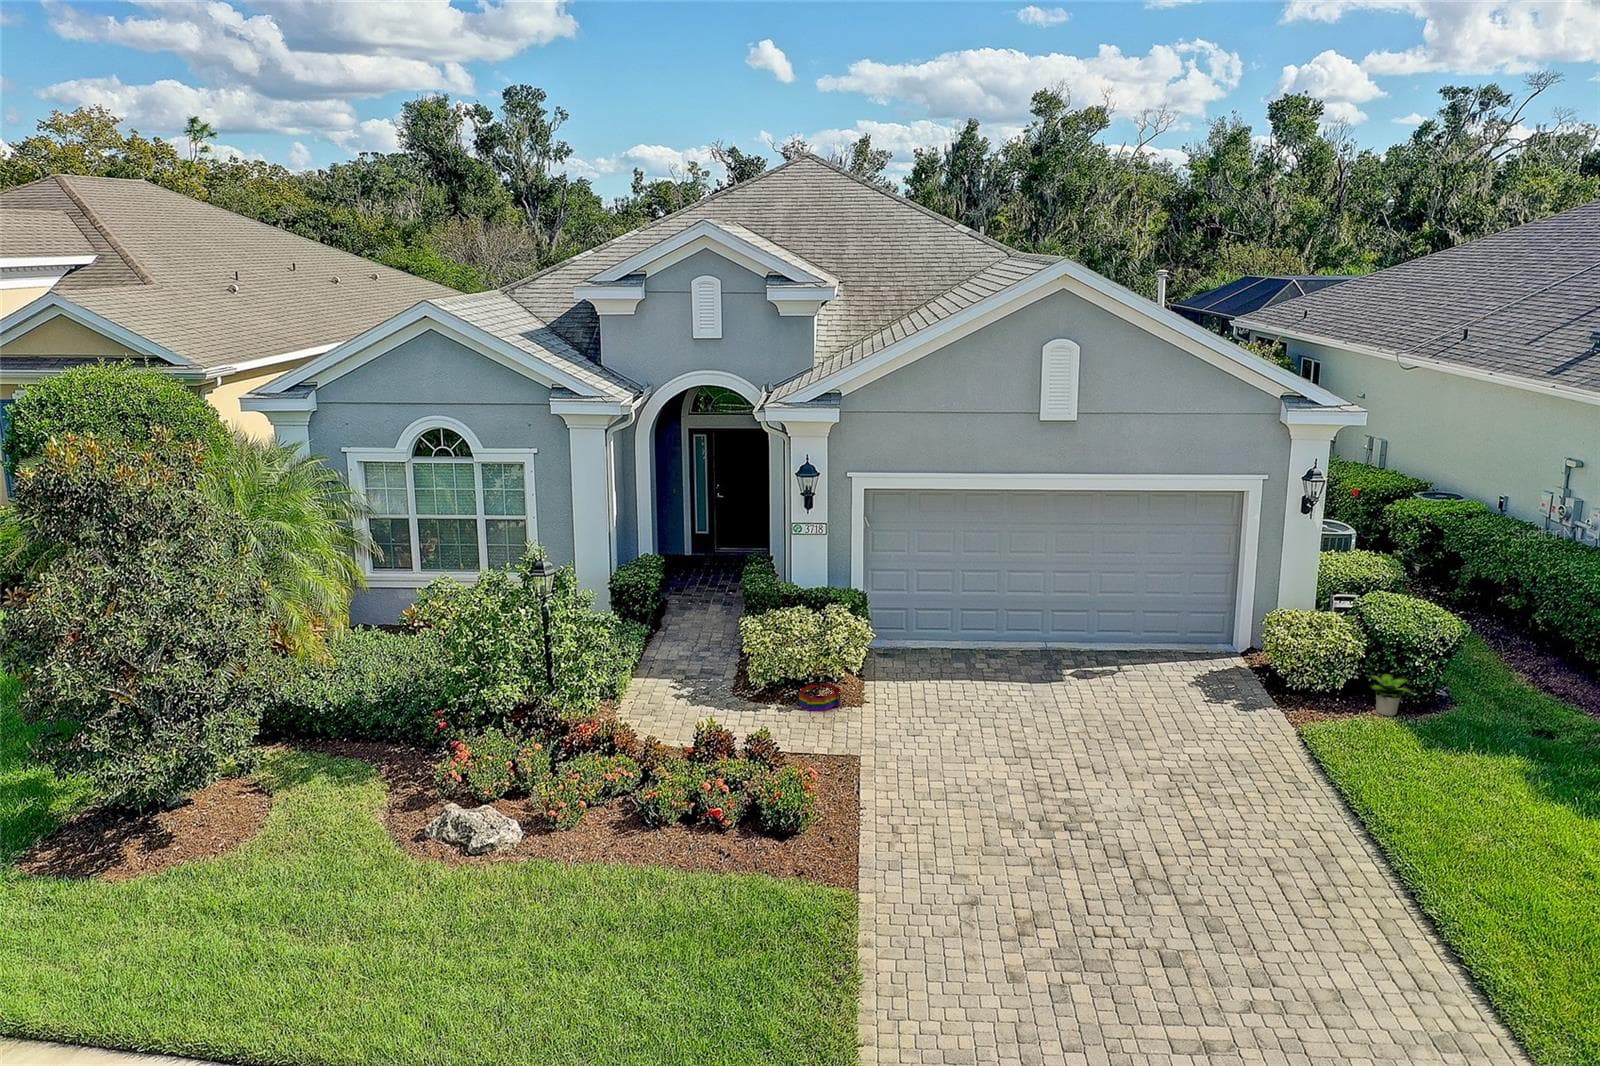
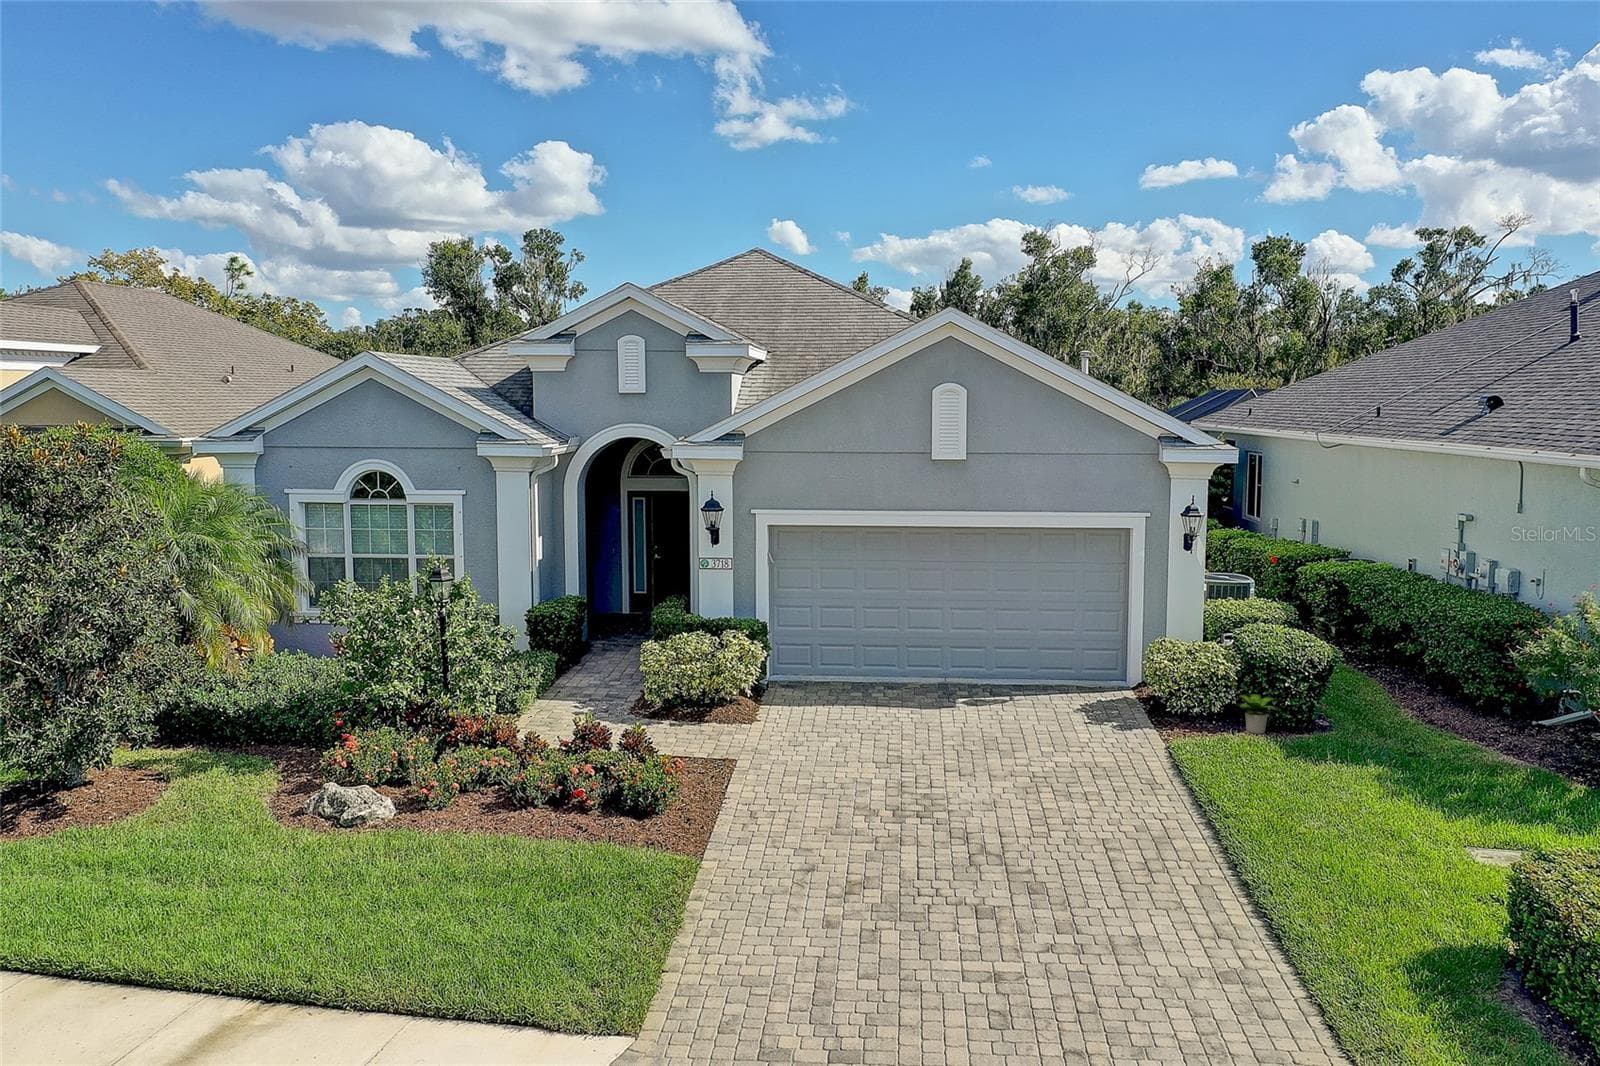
storage bin: present [799,683,840,711] -> none [693,704,733,727]

